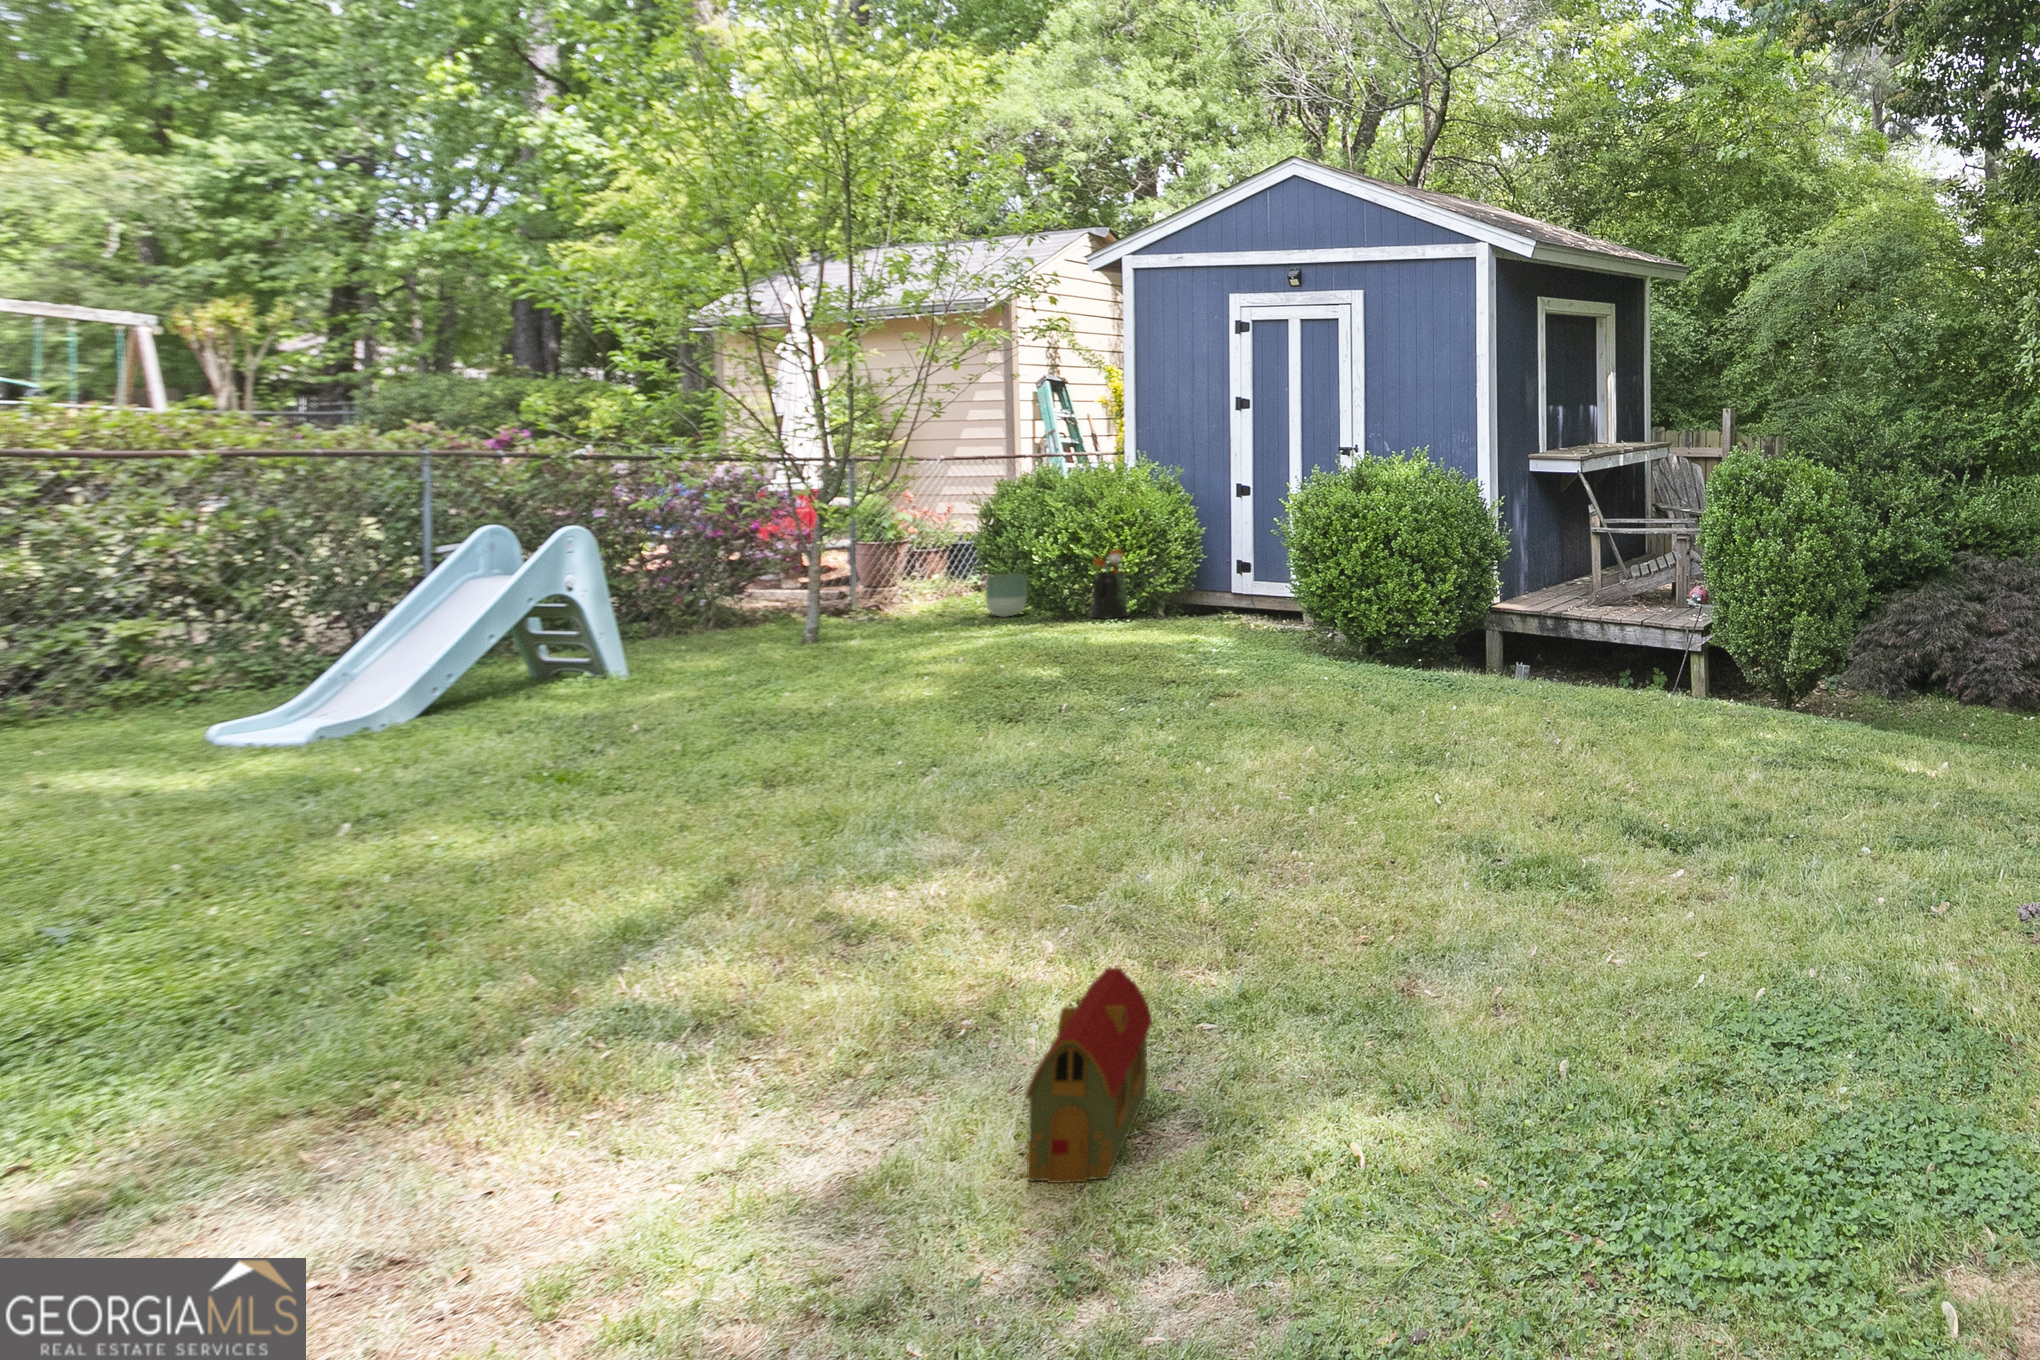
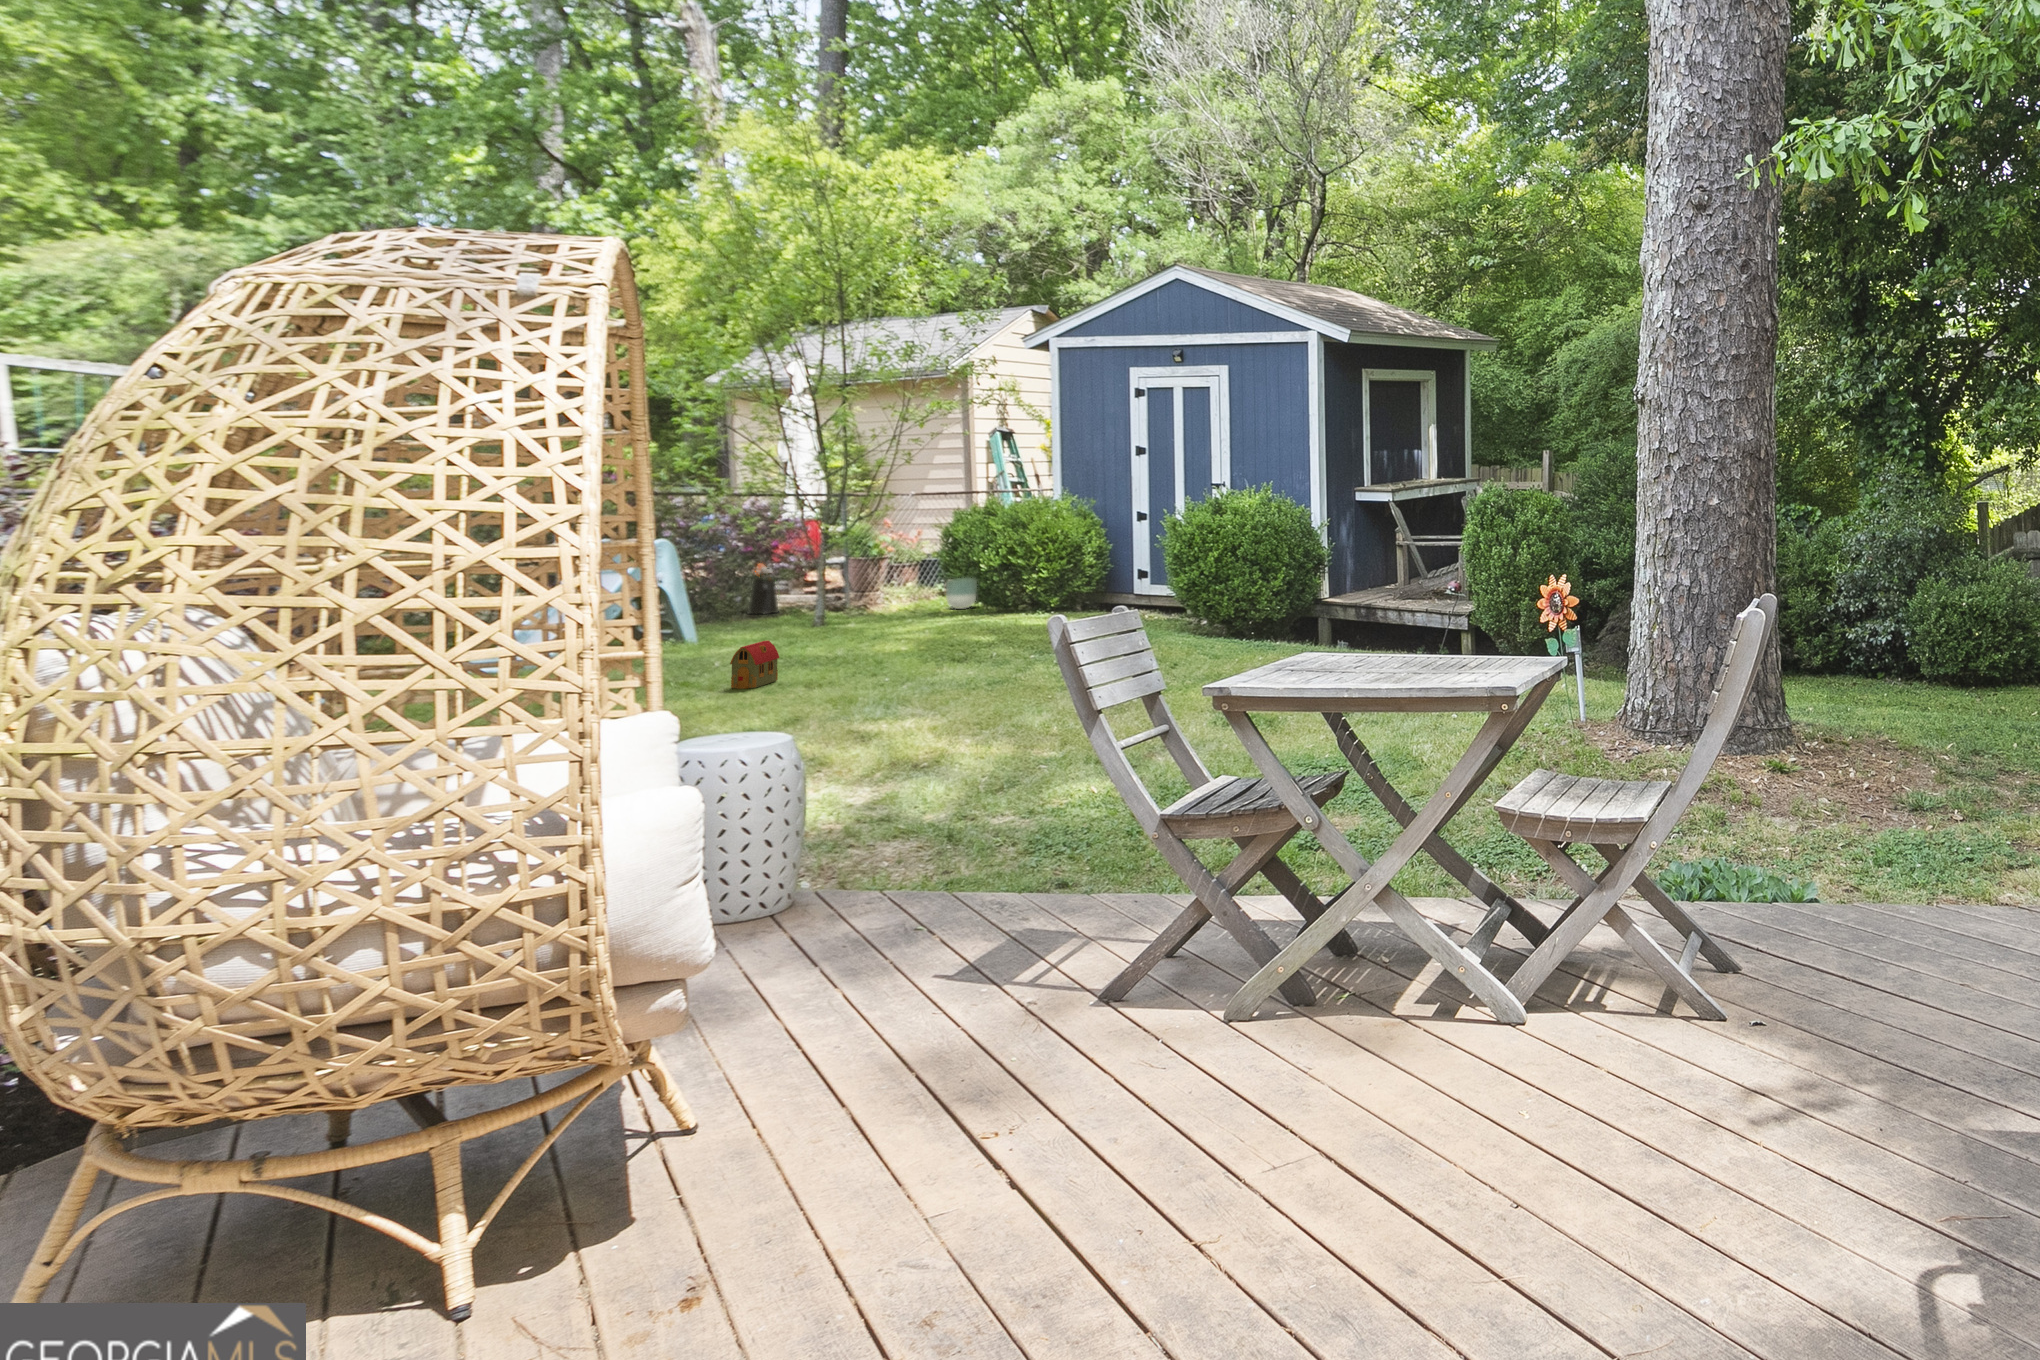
watering can: present [1090,549,1129,619] -> present [748,563,779,614]
toy house: present [1025,968,1152,1183] -> present [730,641,779,689]

